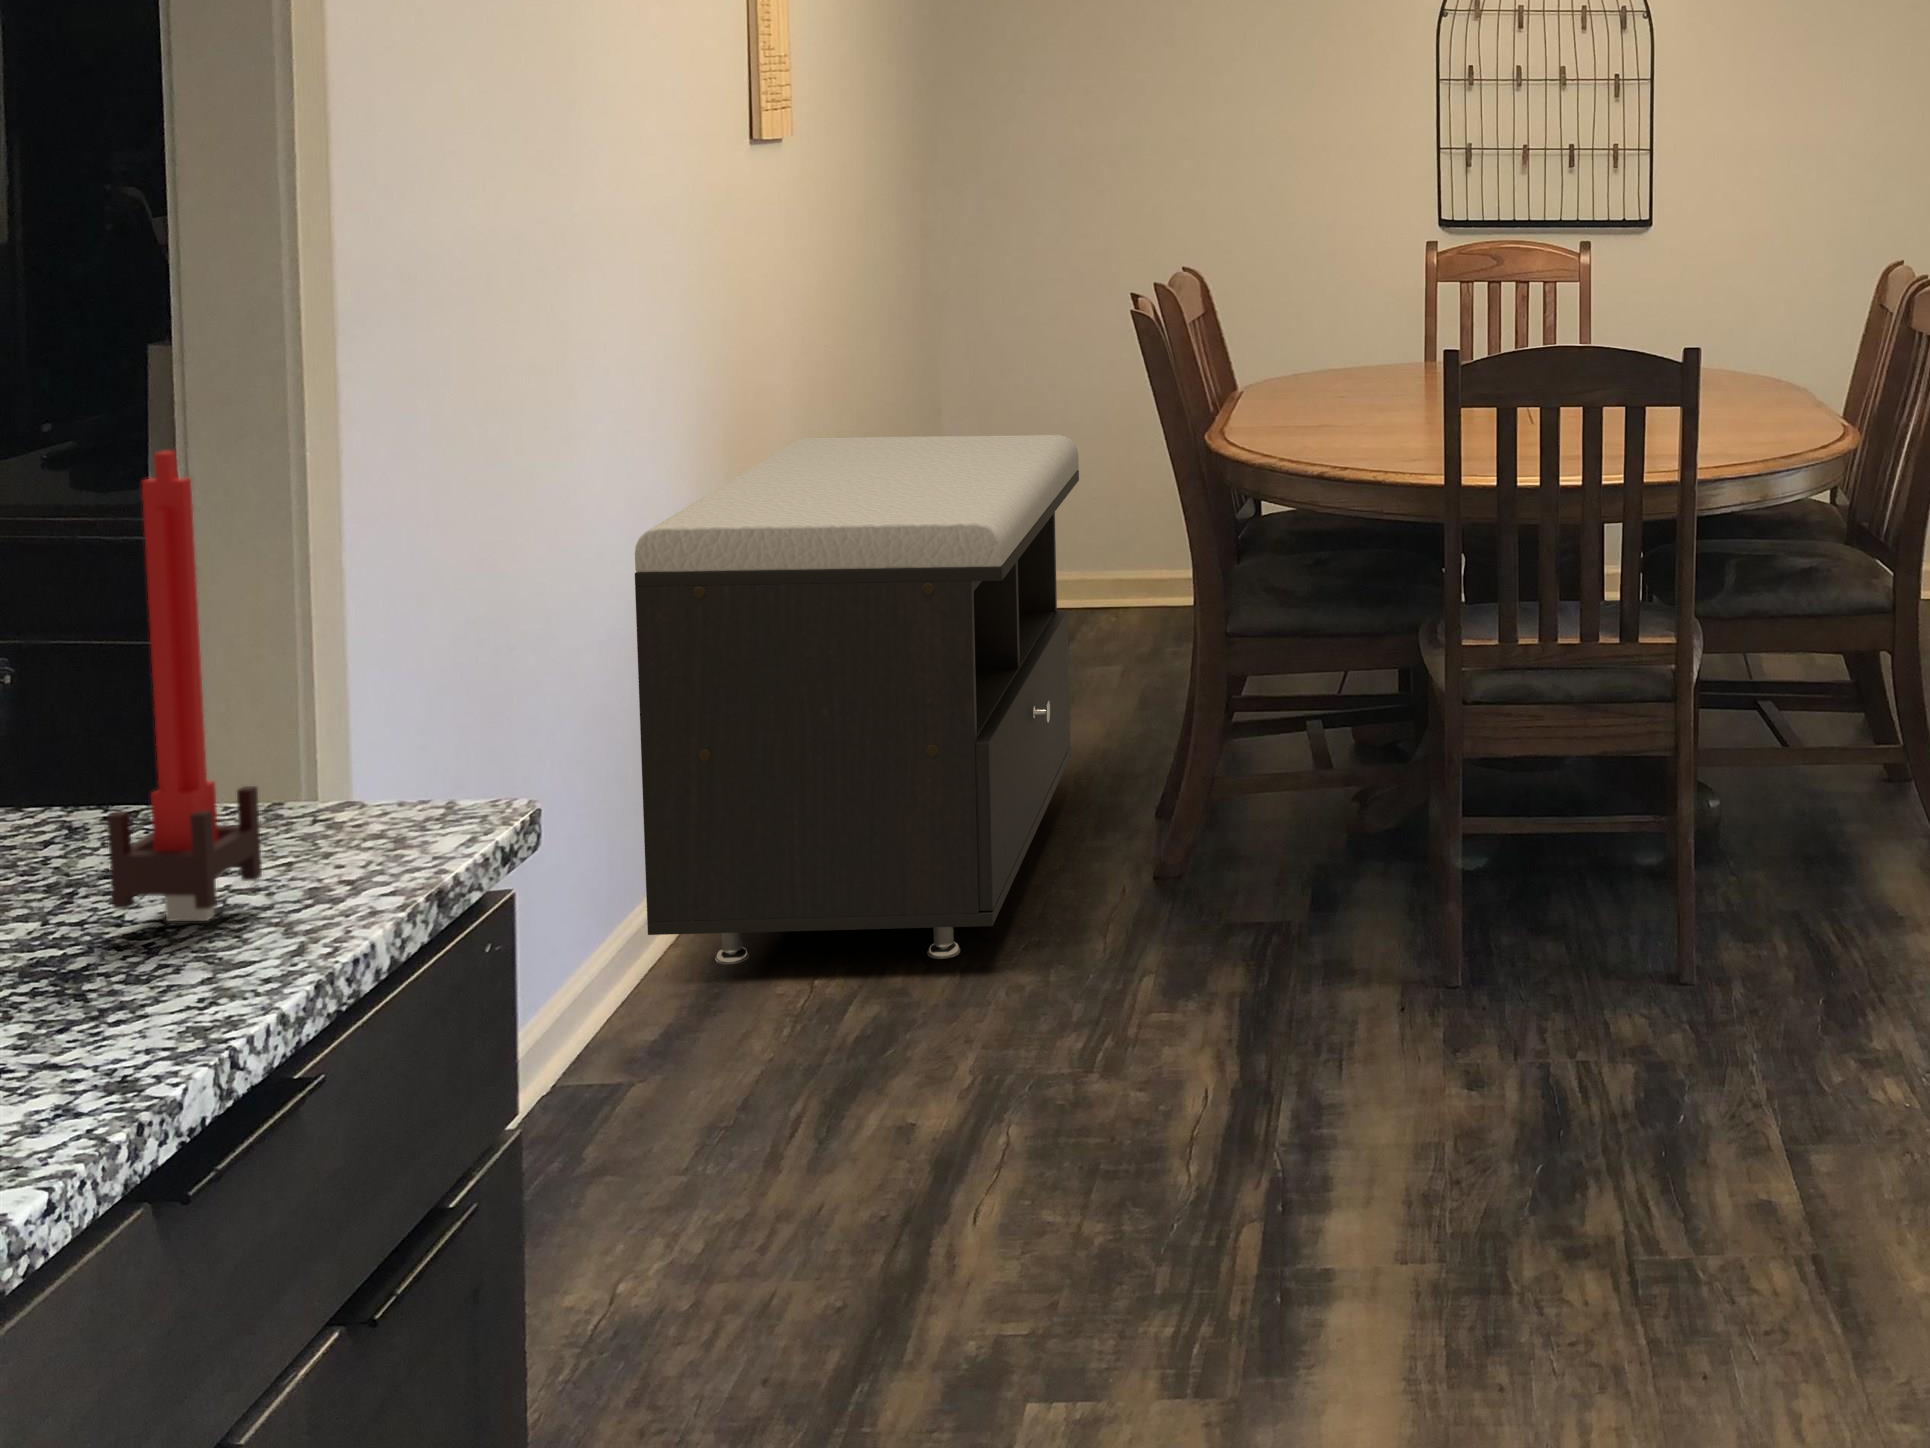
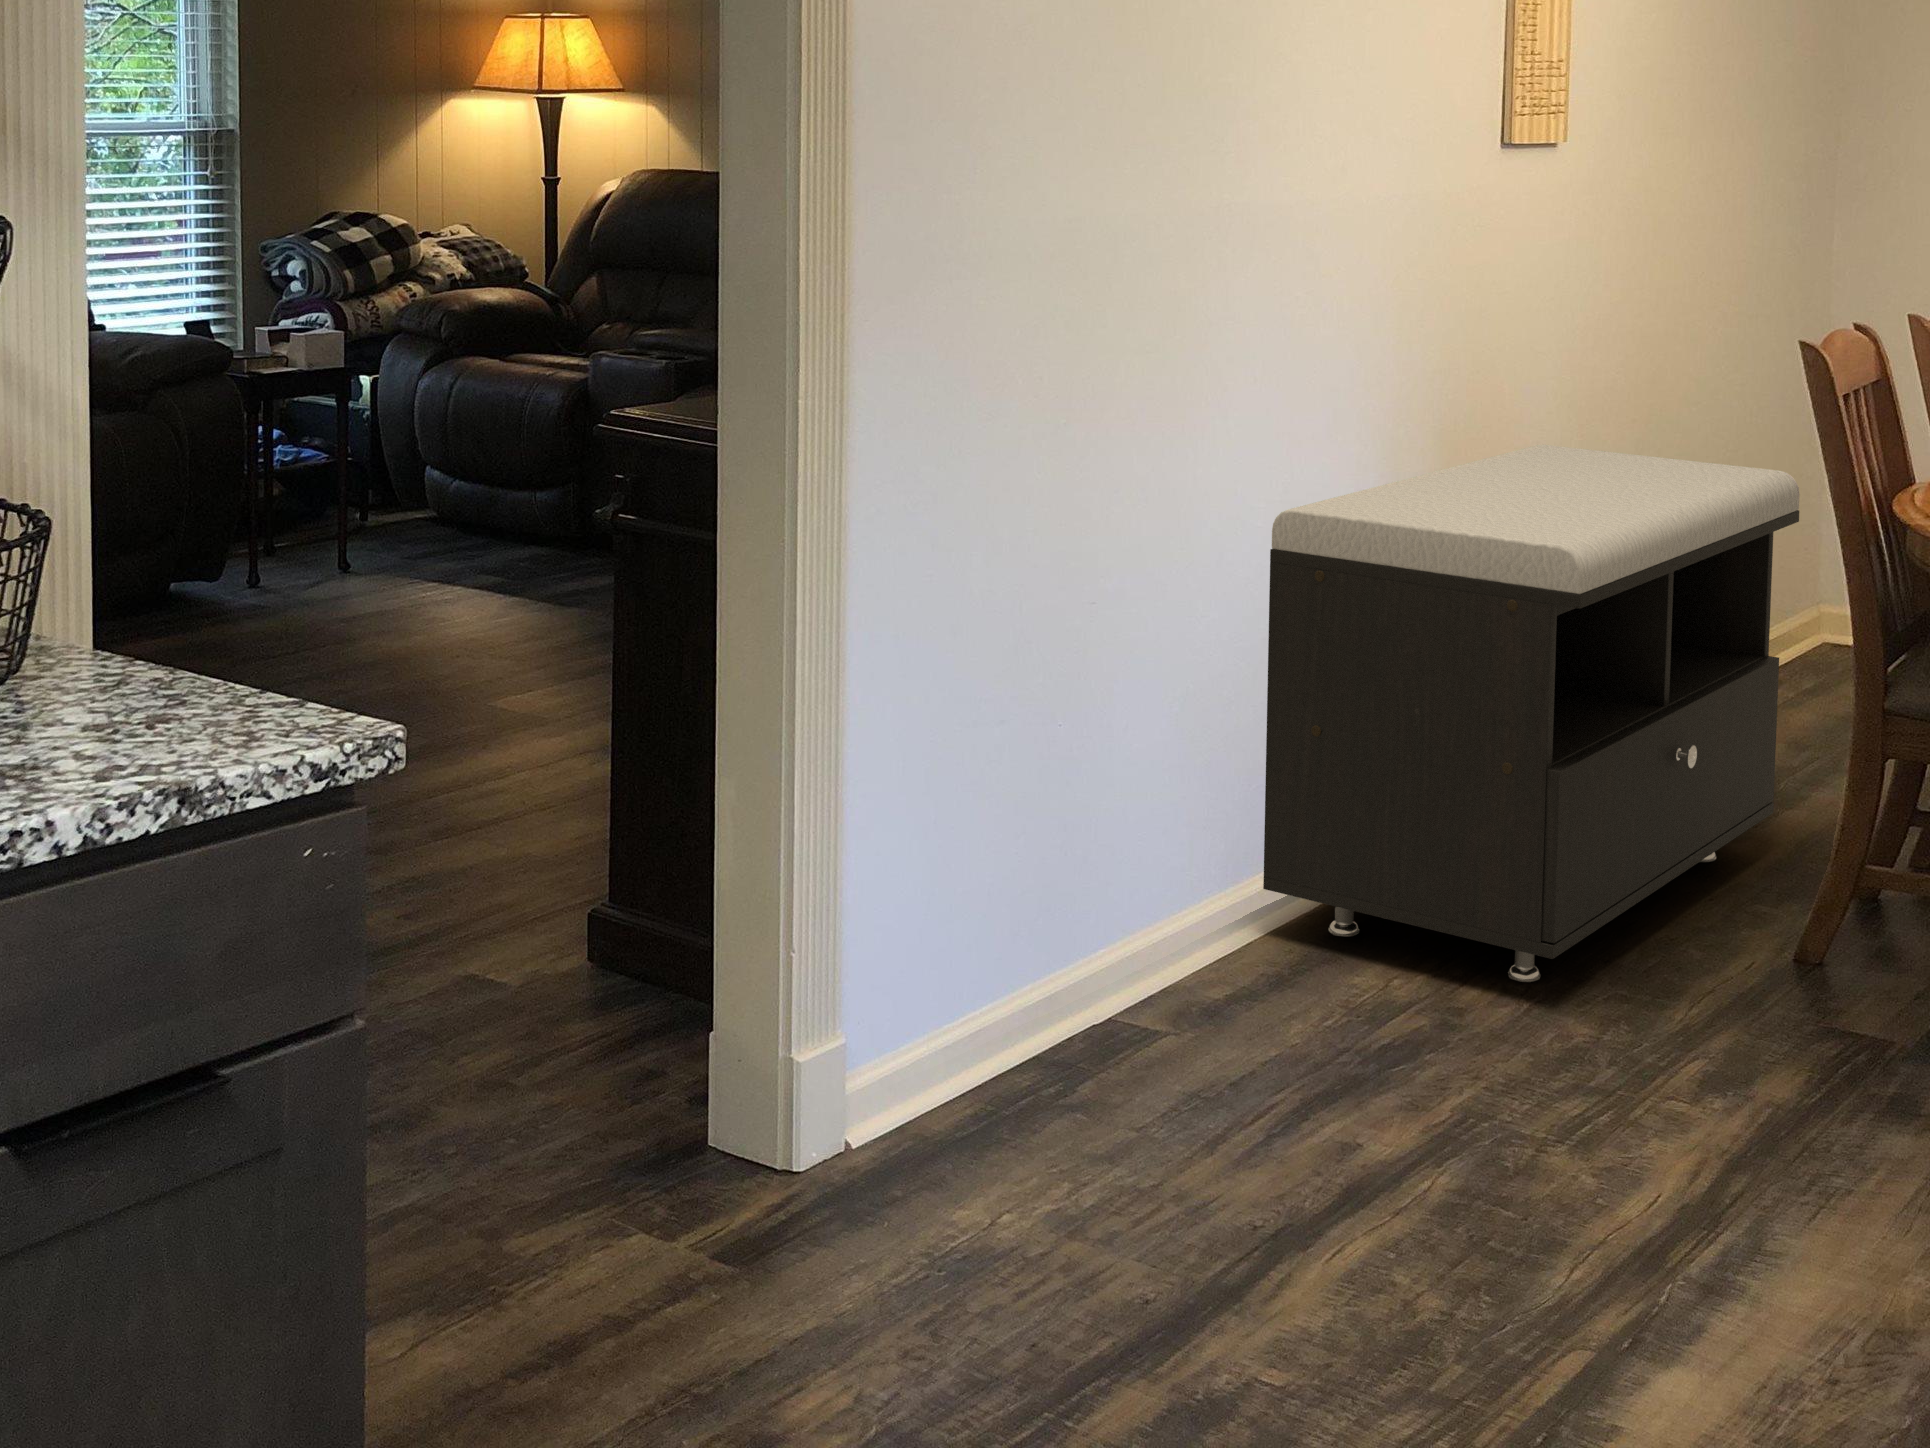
candle: present [107,451,262,921] -> none [210,374,319,740]

